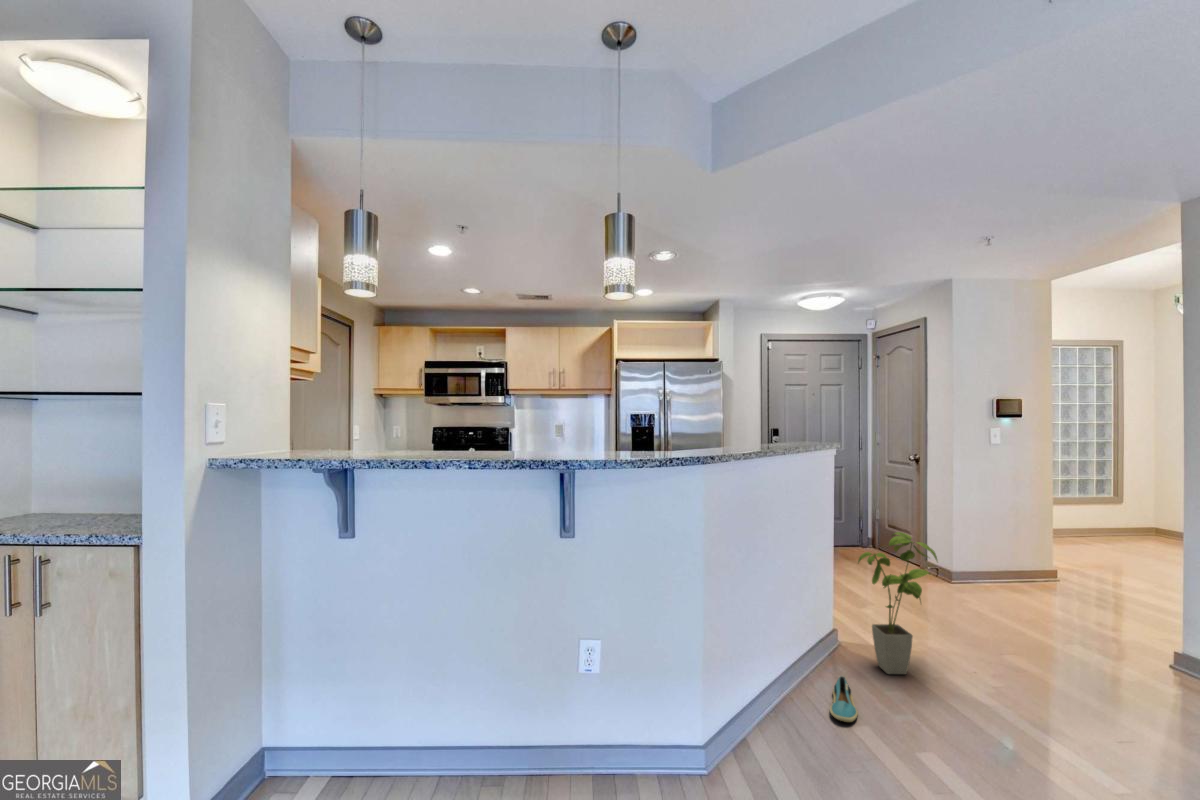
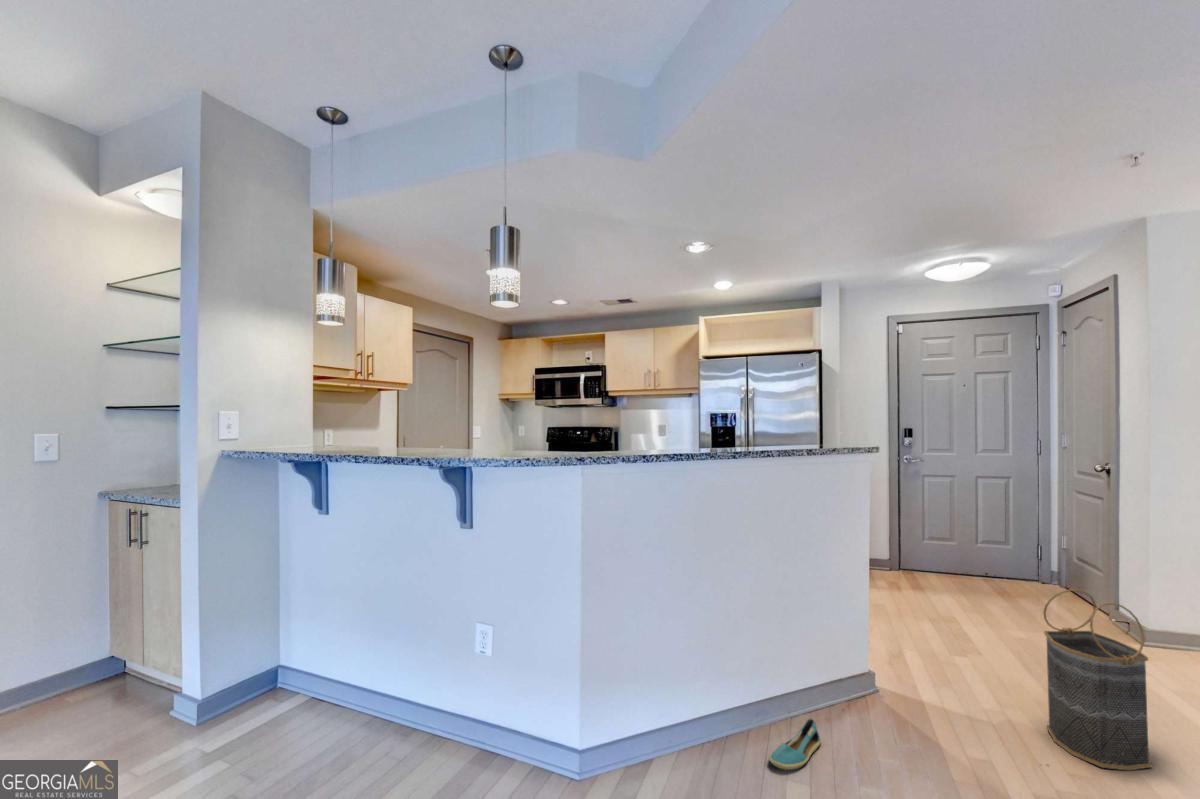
house plant: present [858,532,937,674] -> none [869,558,974,737]
basket: none [963,546,1033,670] -> present [1044,589,1152,770]

